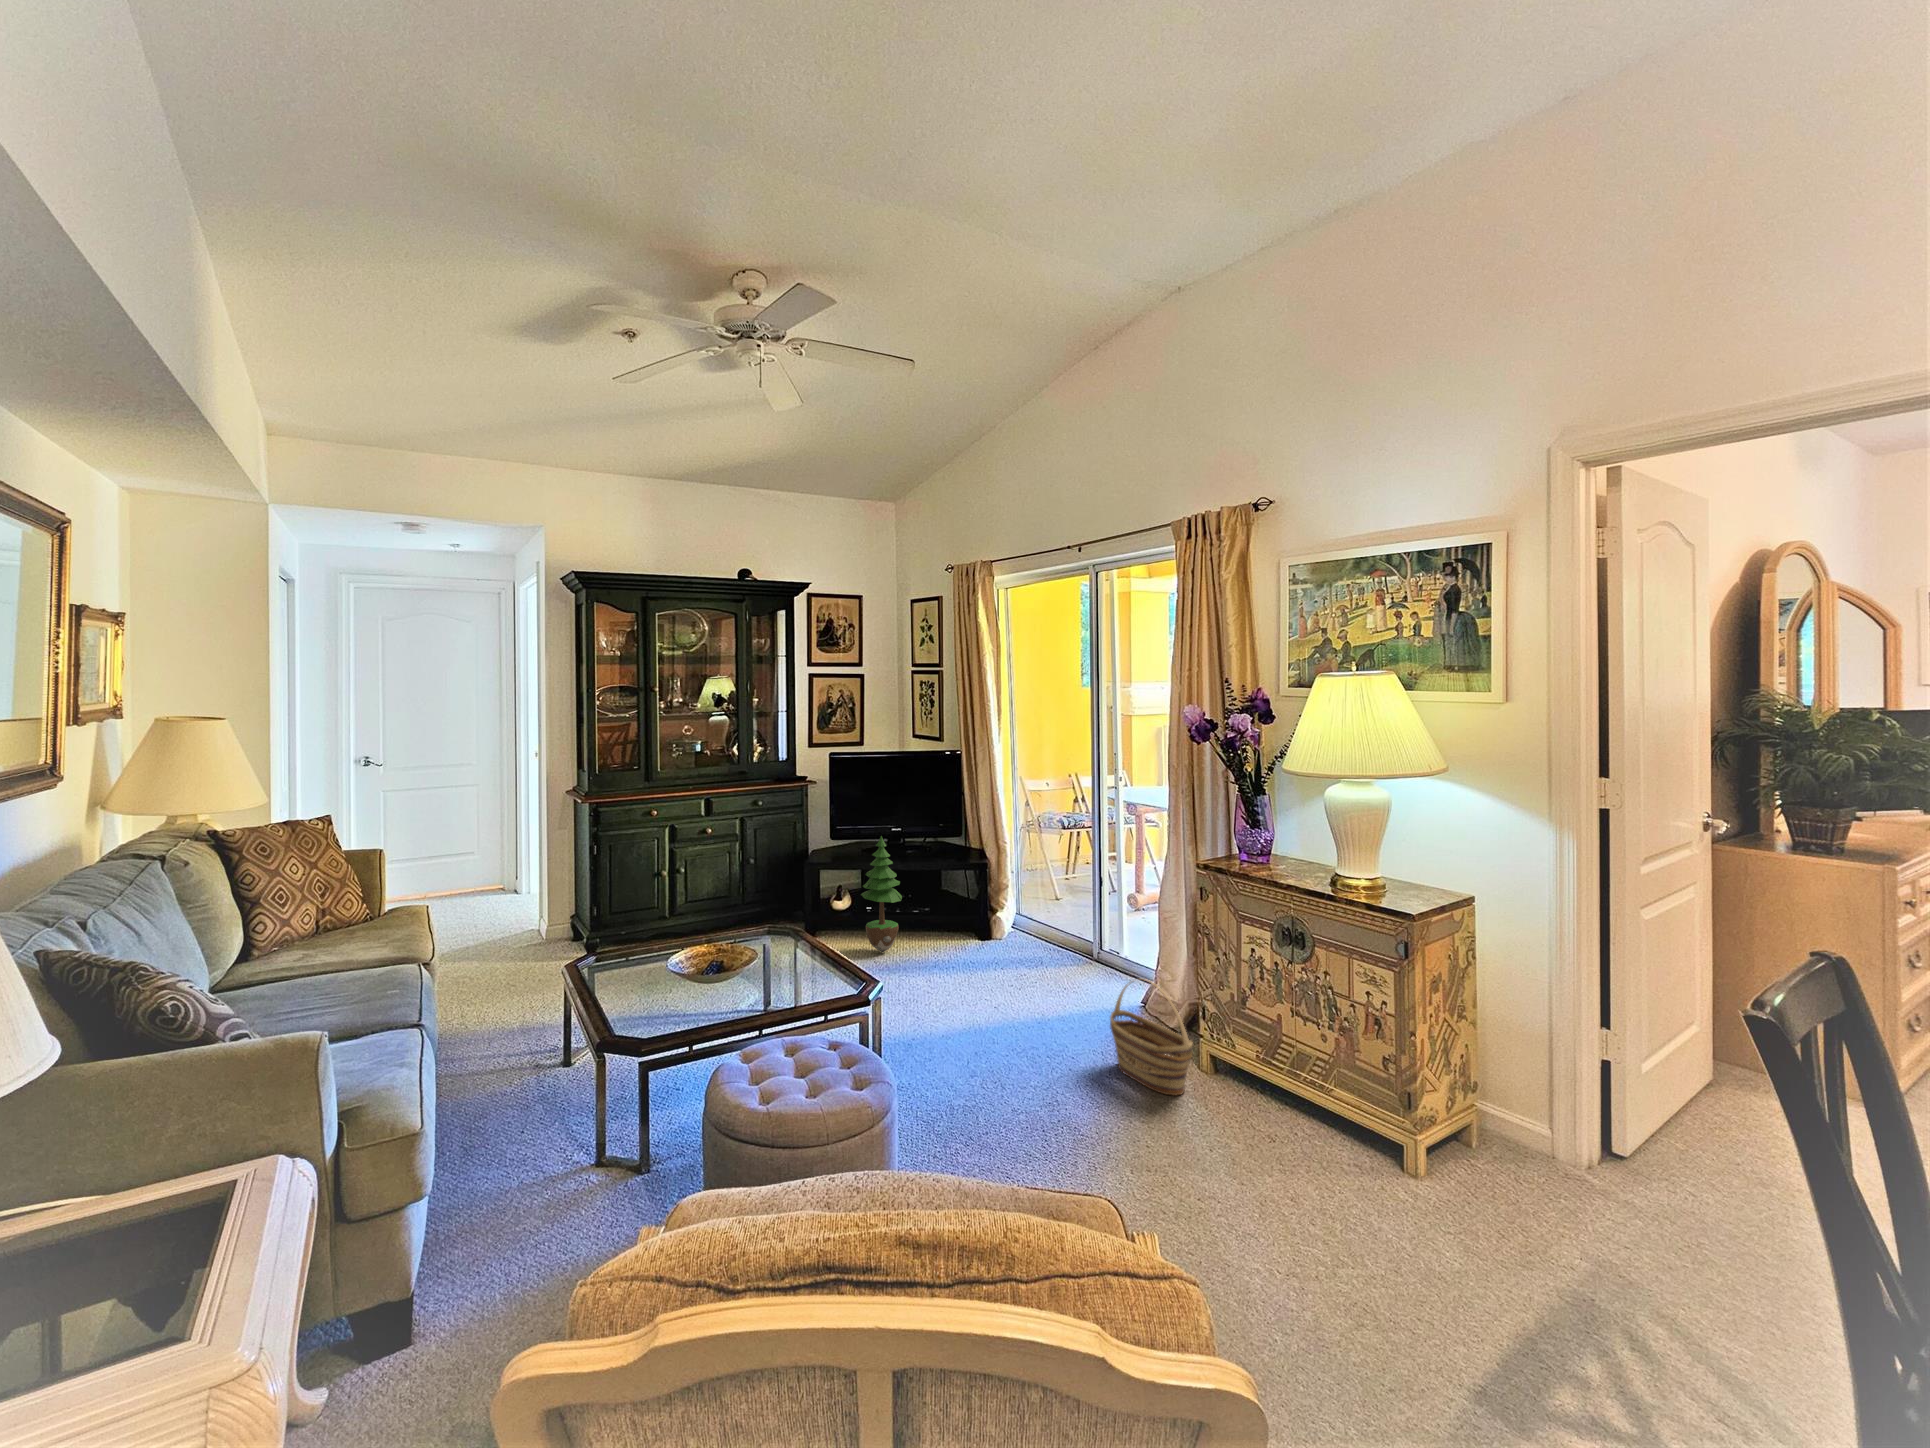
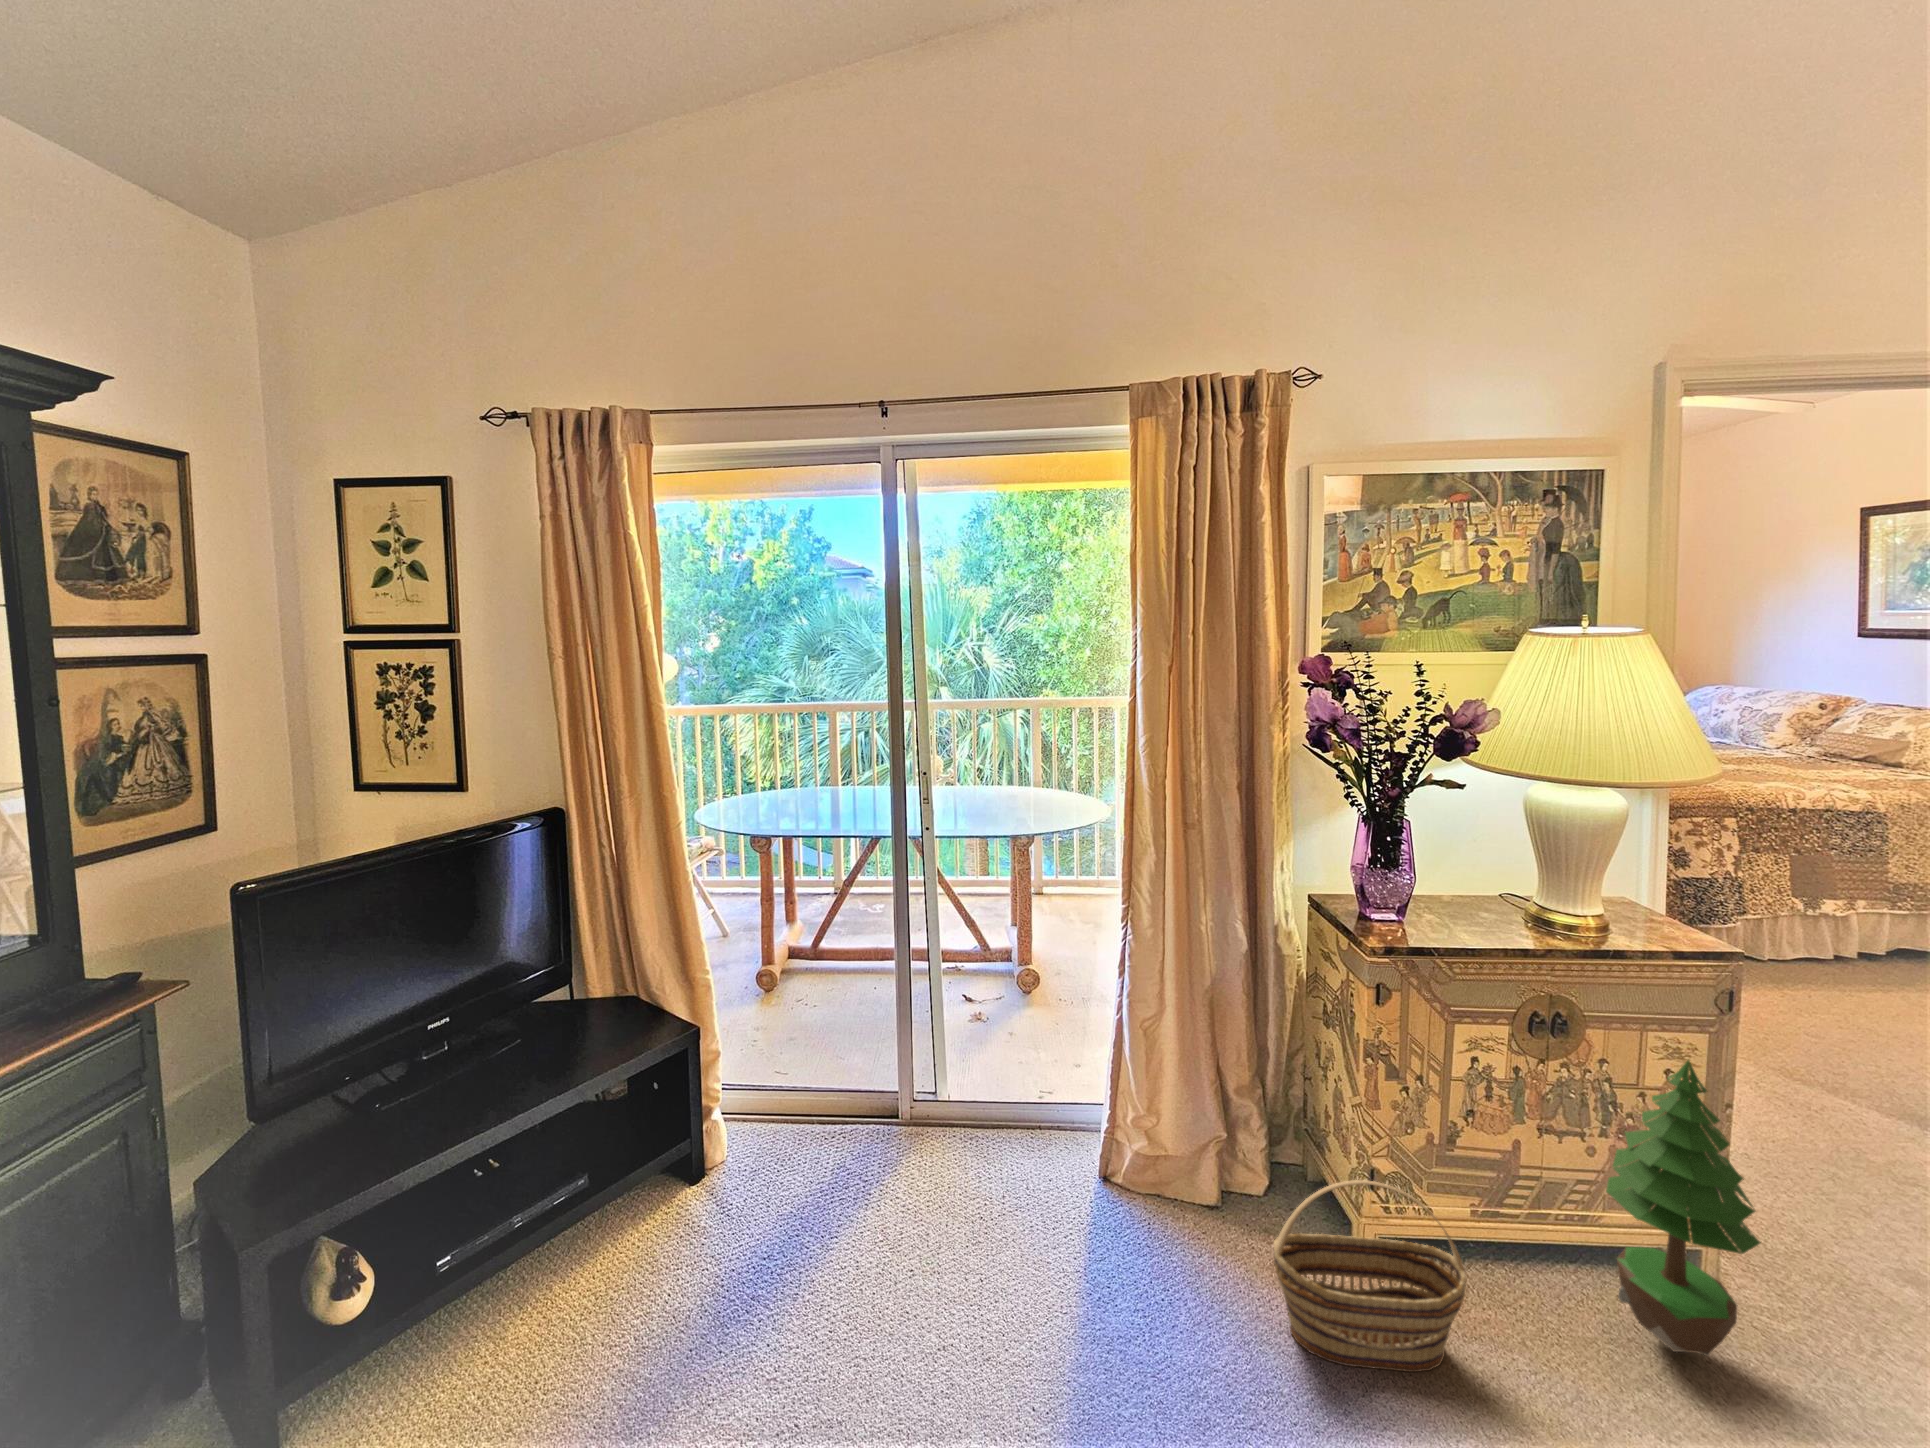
potted tree: present [861,836,902,952] -> present [1606,1060,1761,1356]

